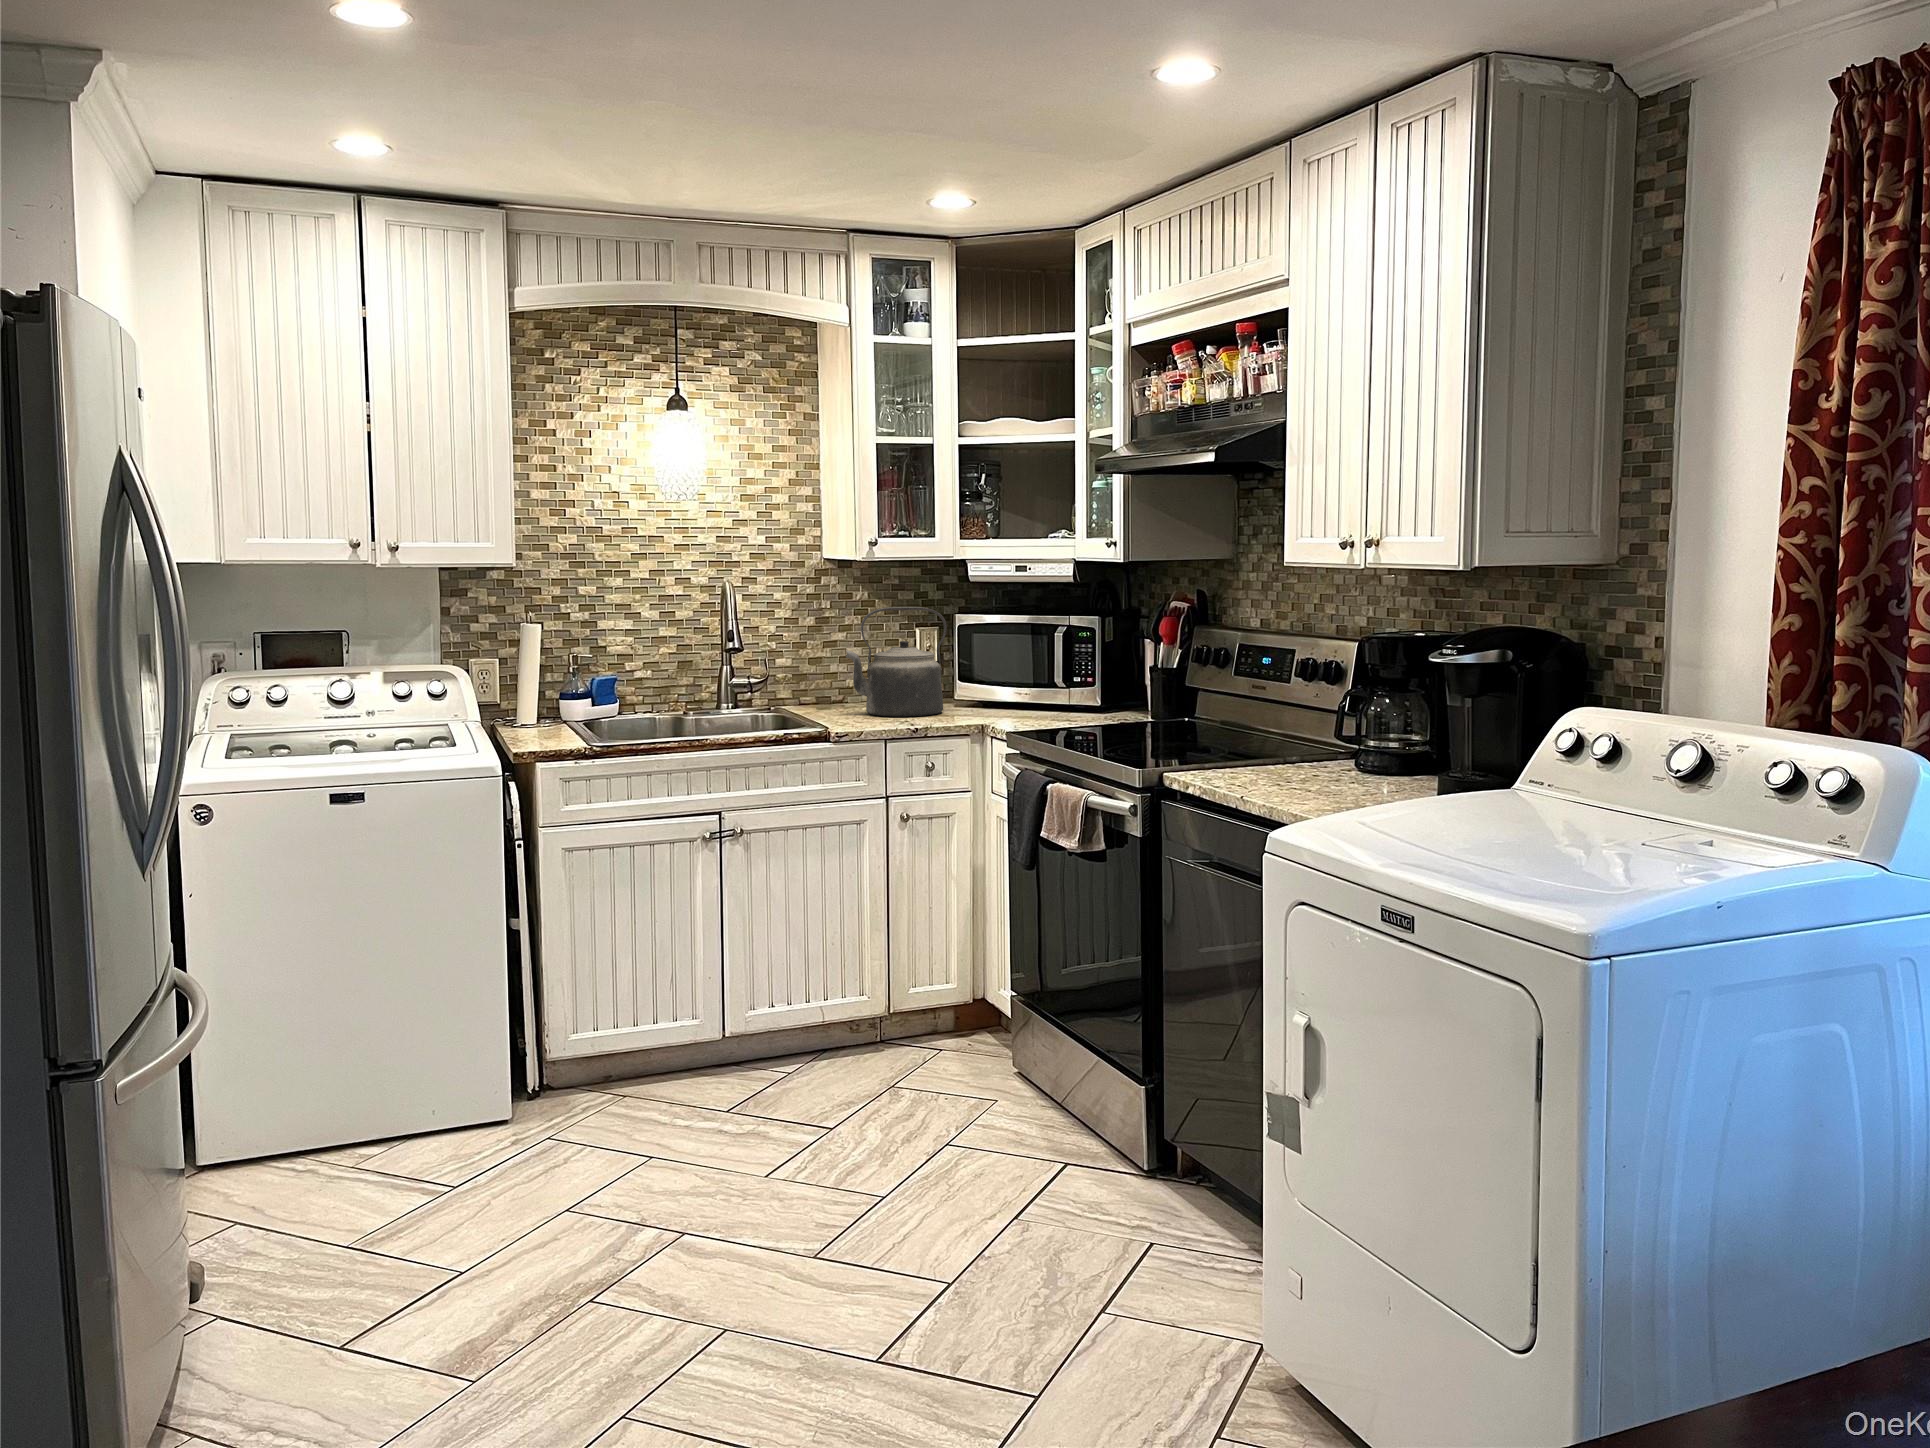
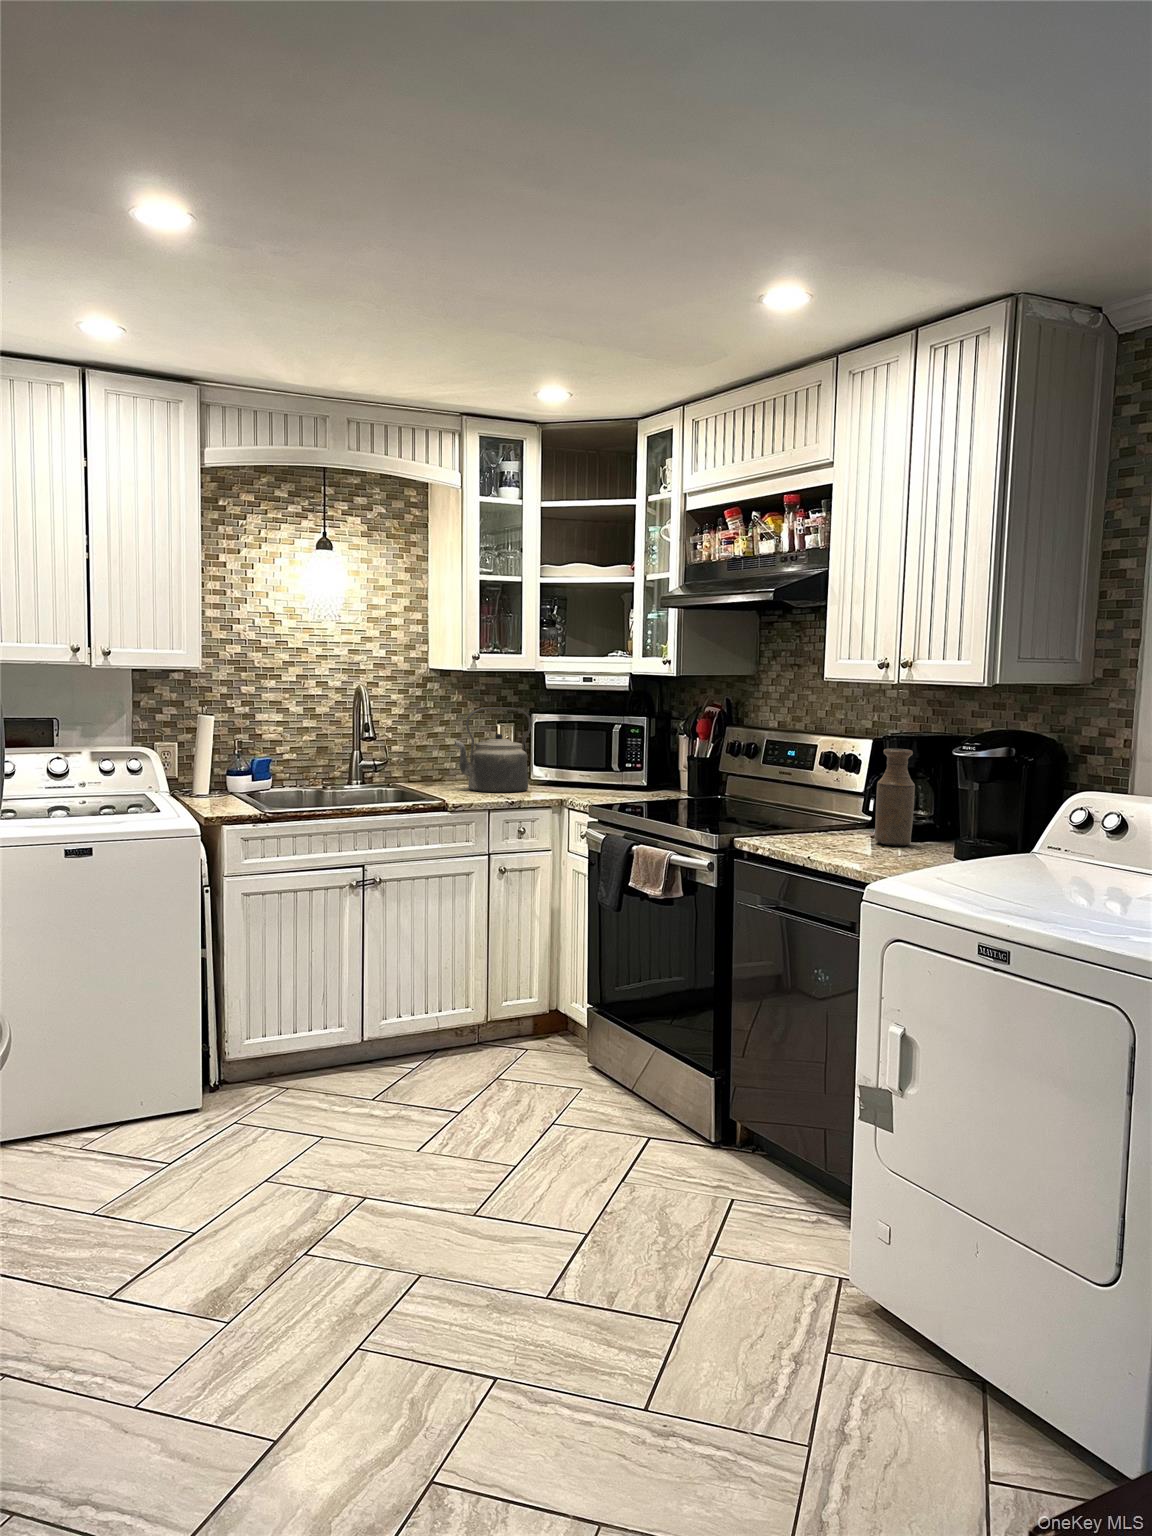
bottle: none [1337,653,1387,781] -> present [875,749,915,846]

